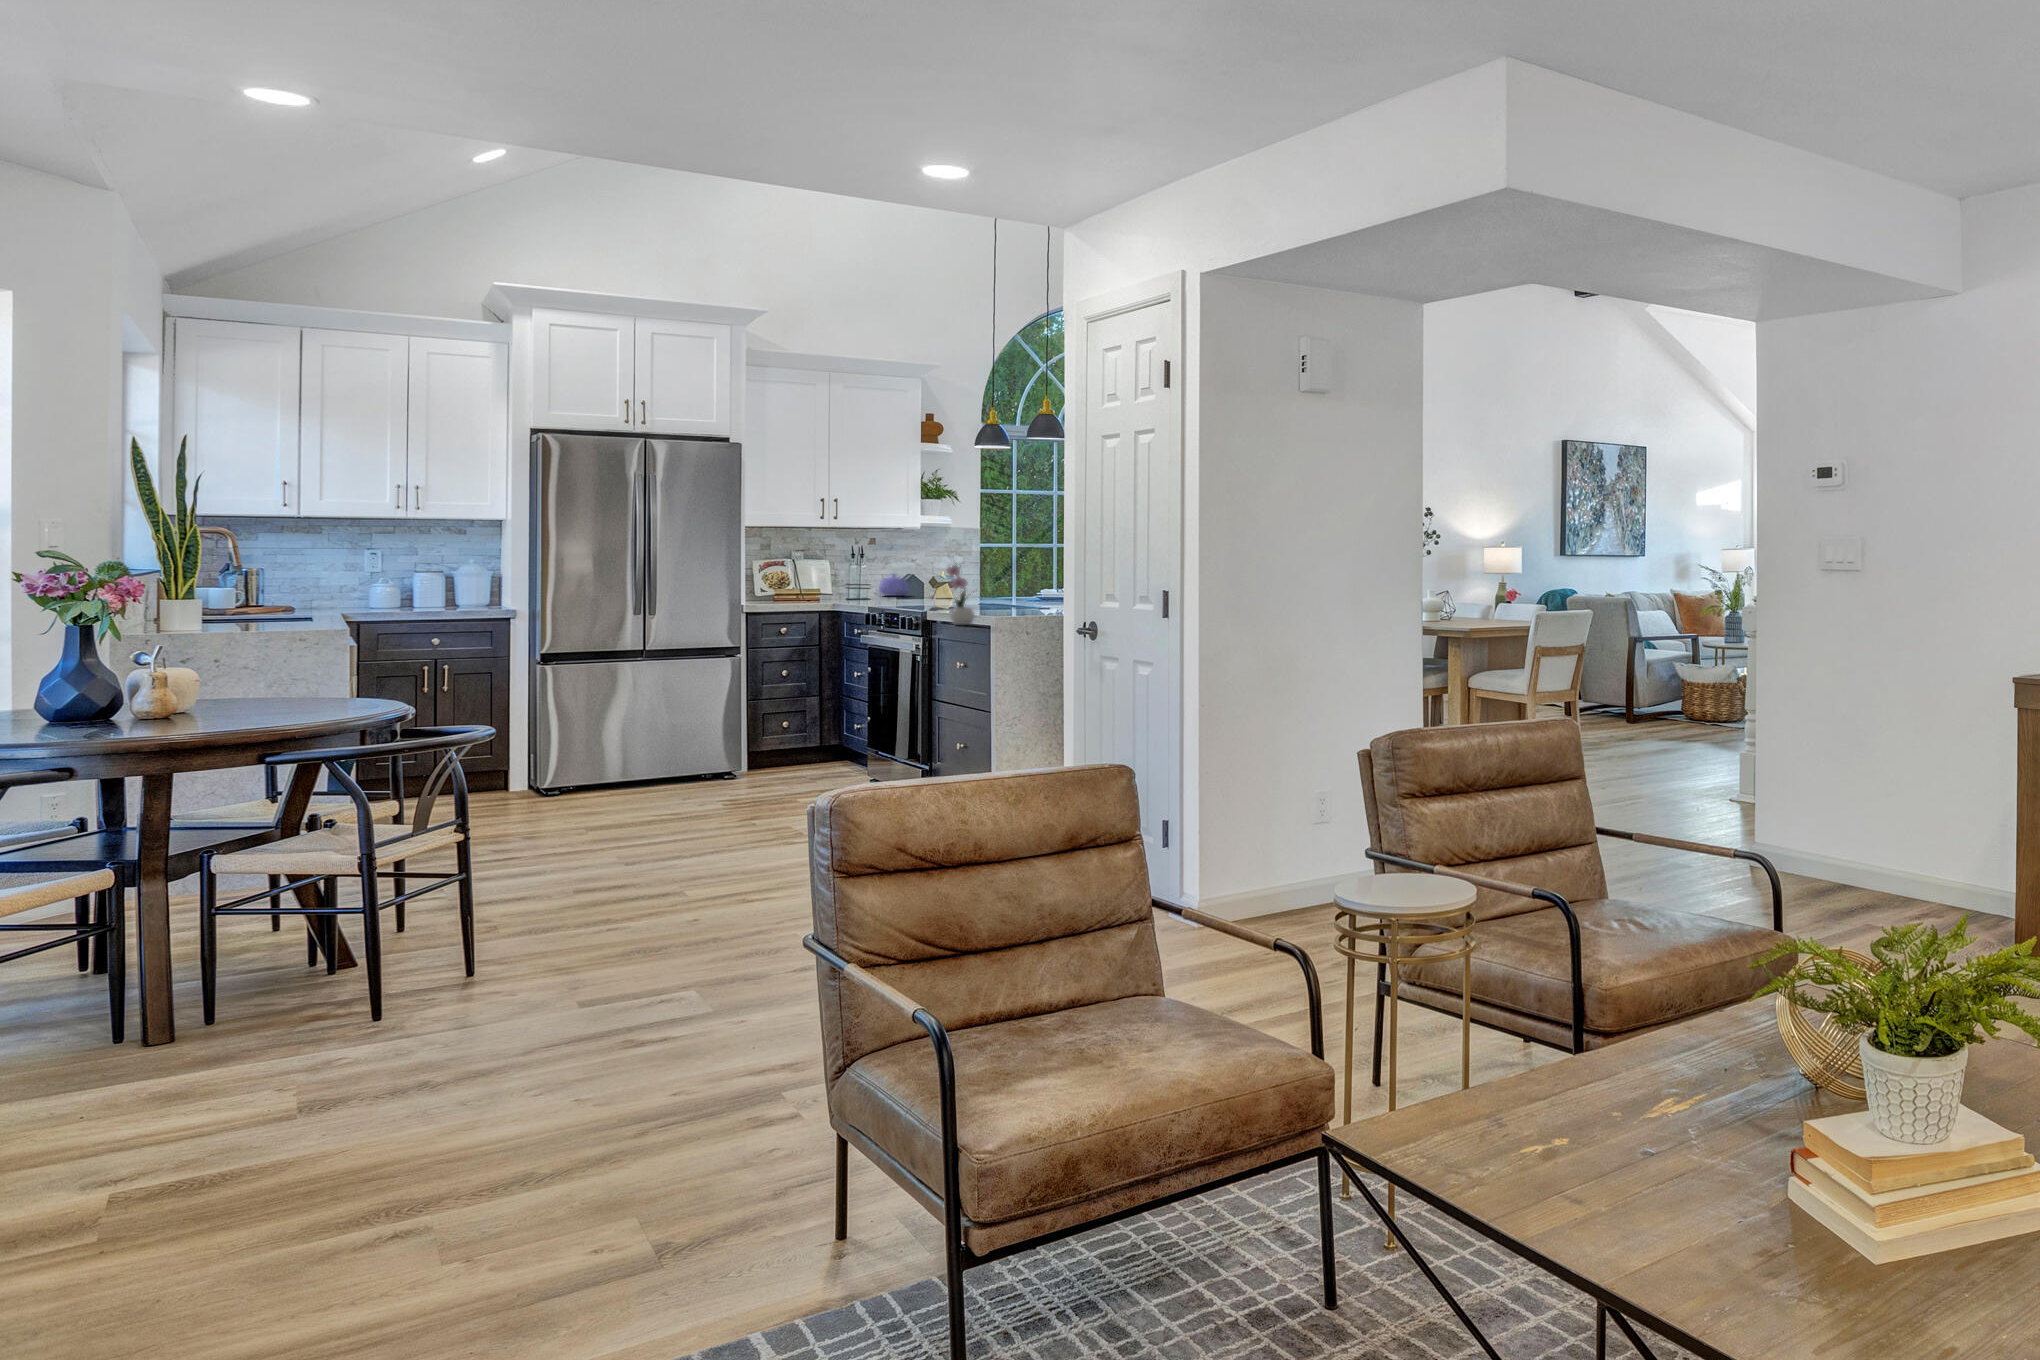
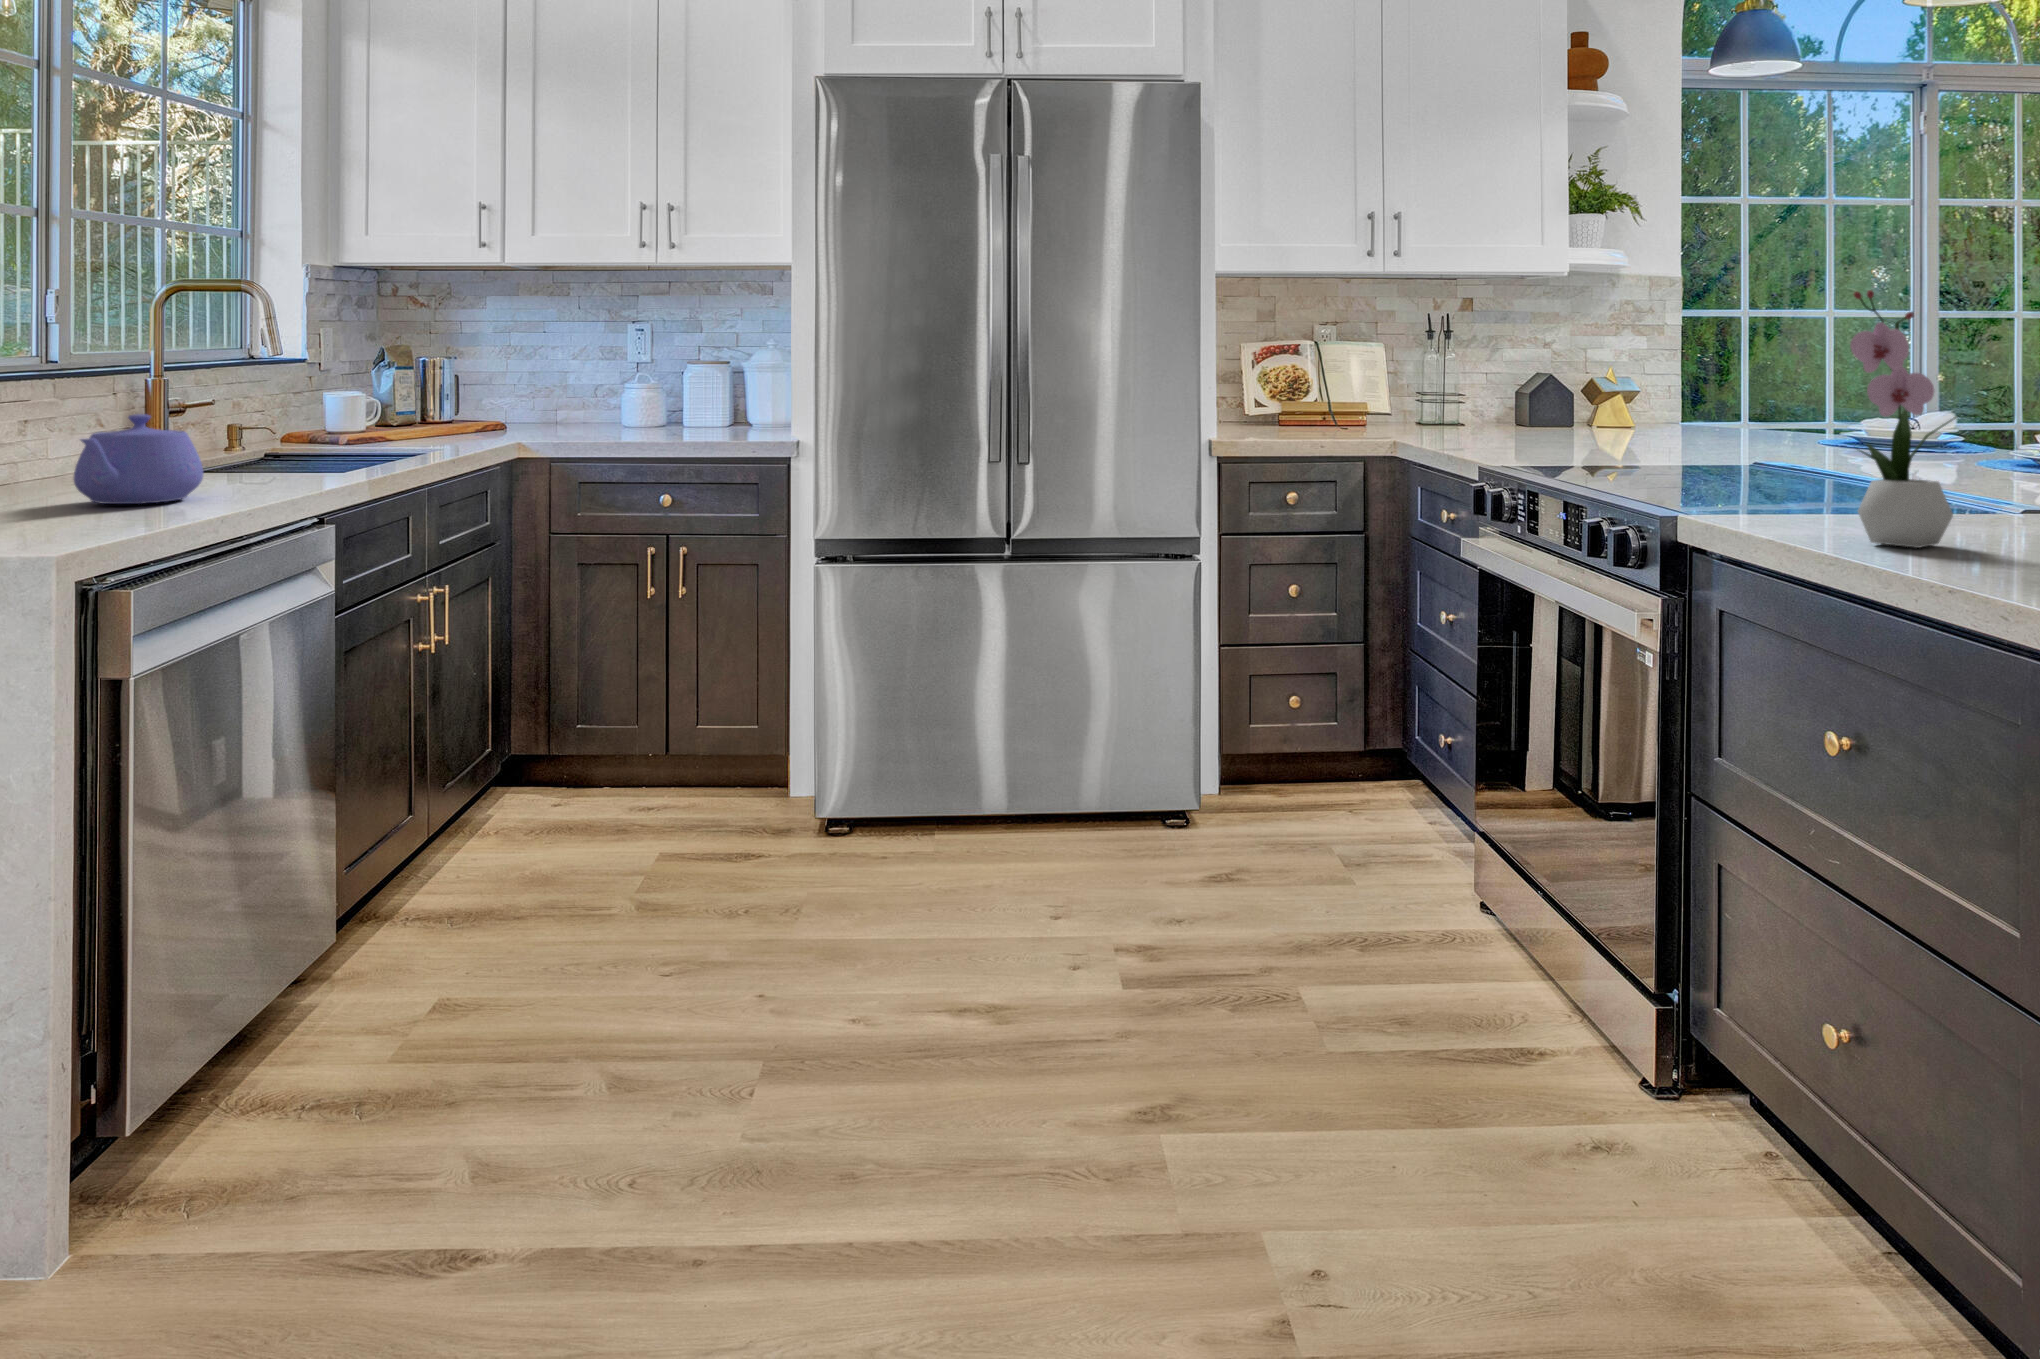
teapot: present [879,574,909,596] -> present [74,414,203,504]

